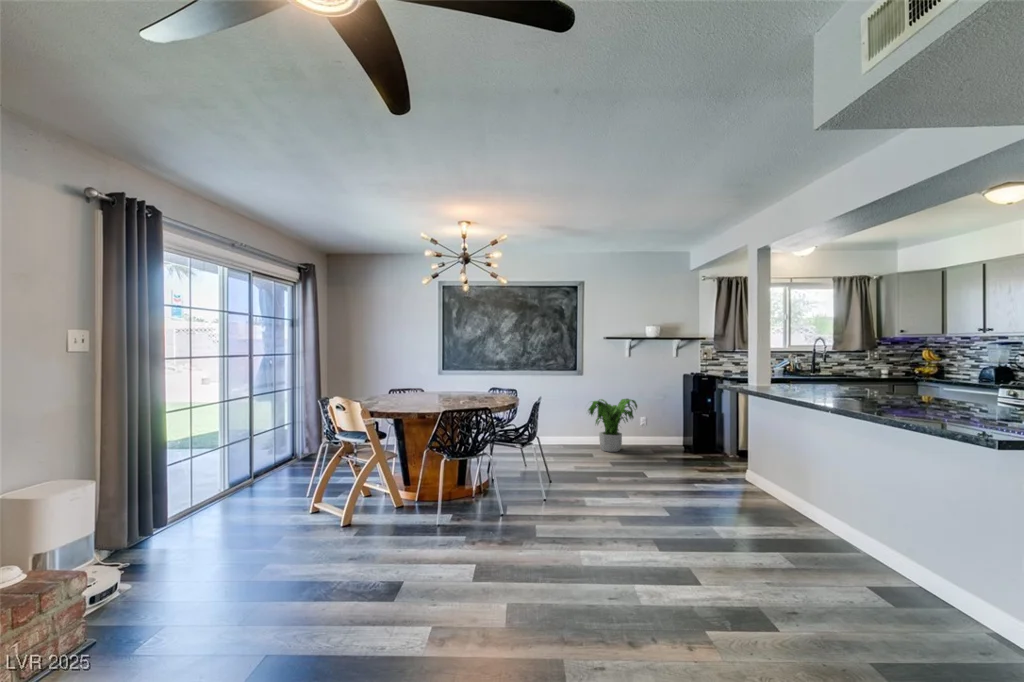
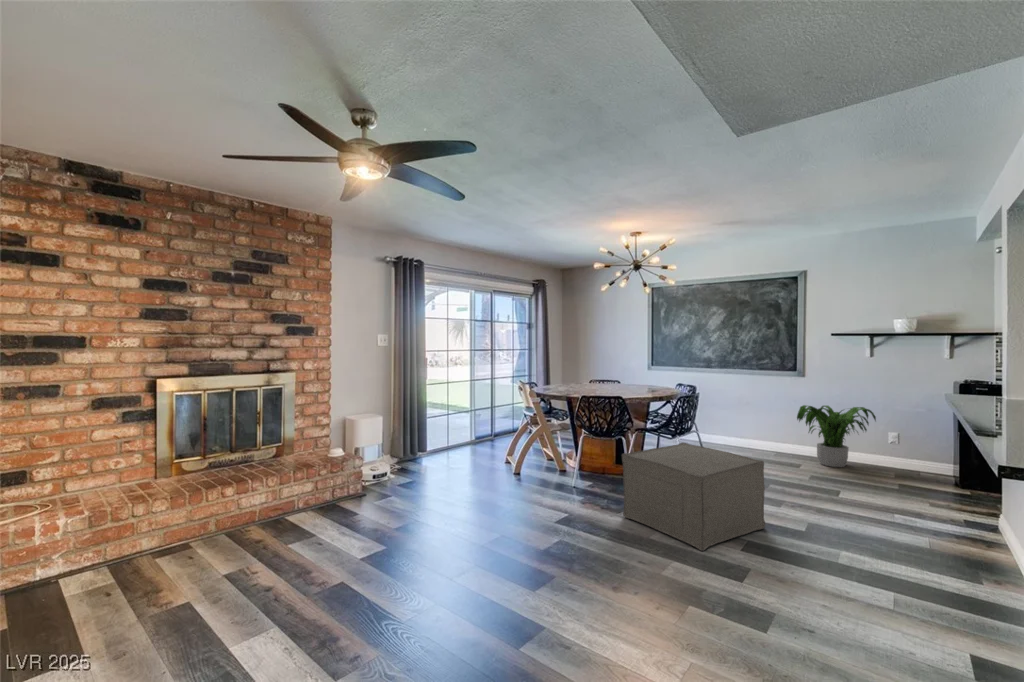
ottoman: none [531,451,649,562] -> present [622,443,765,551]

